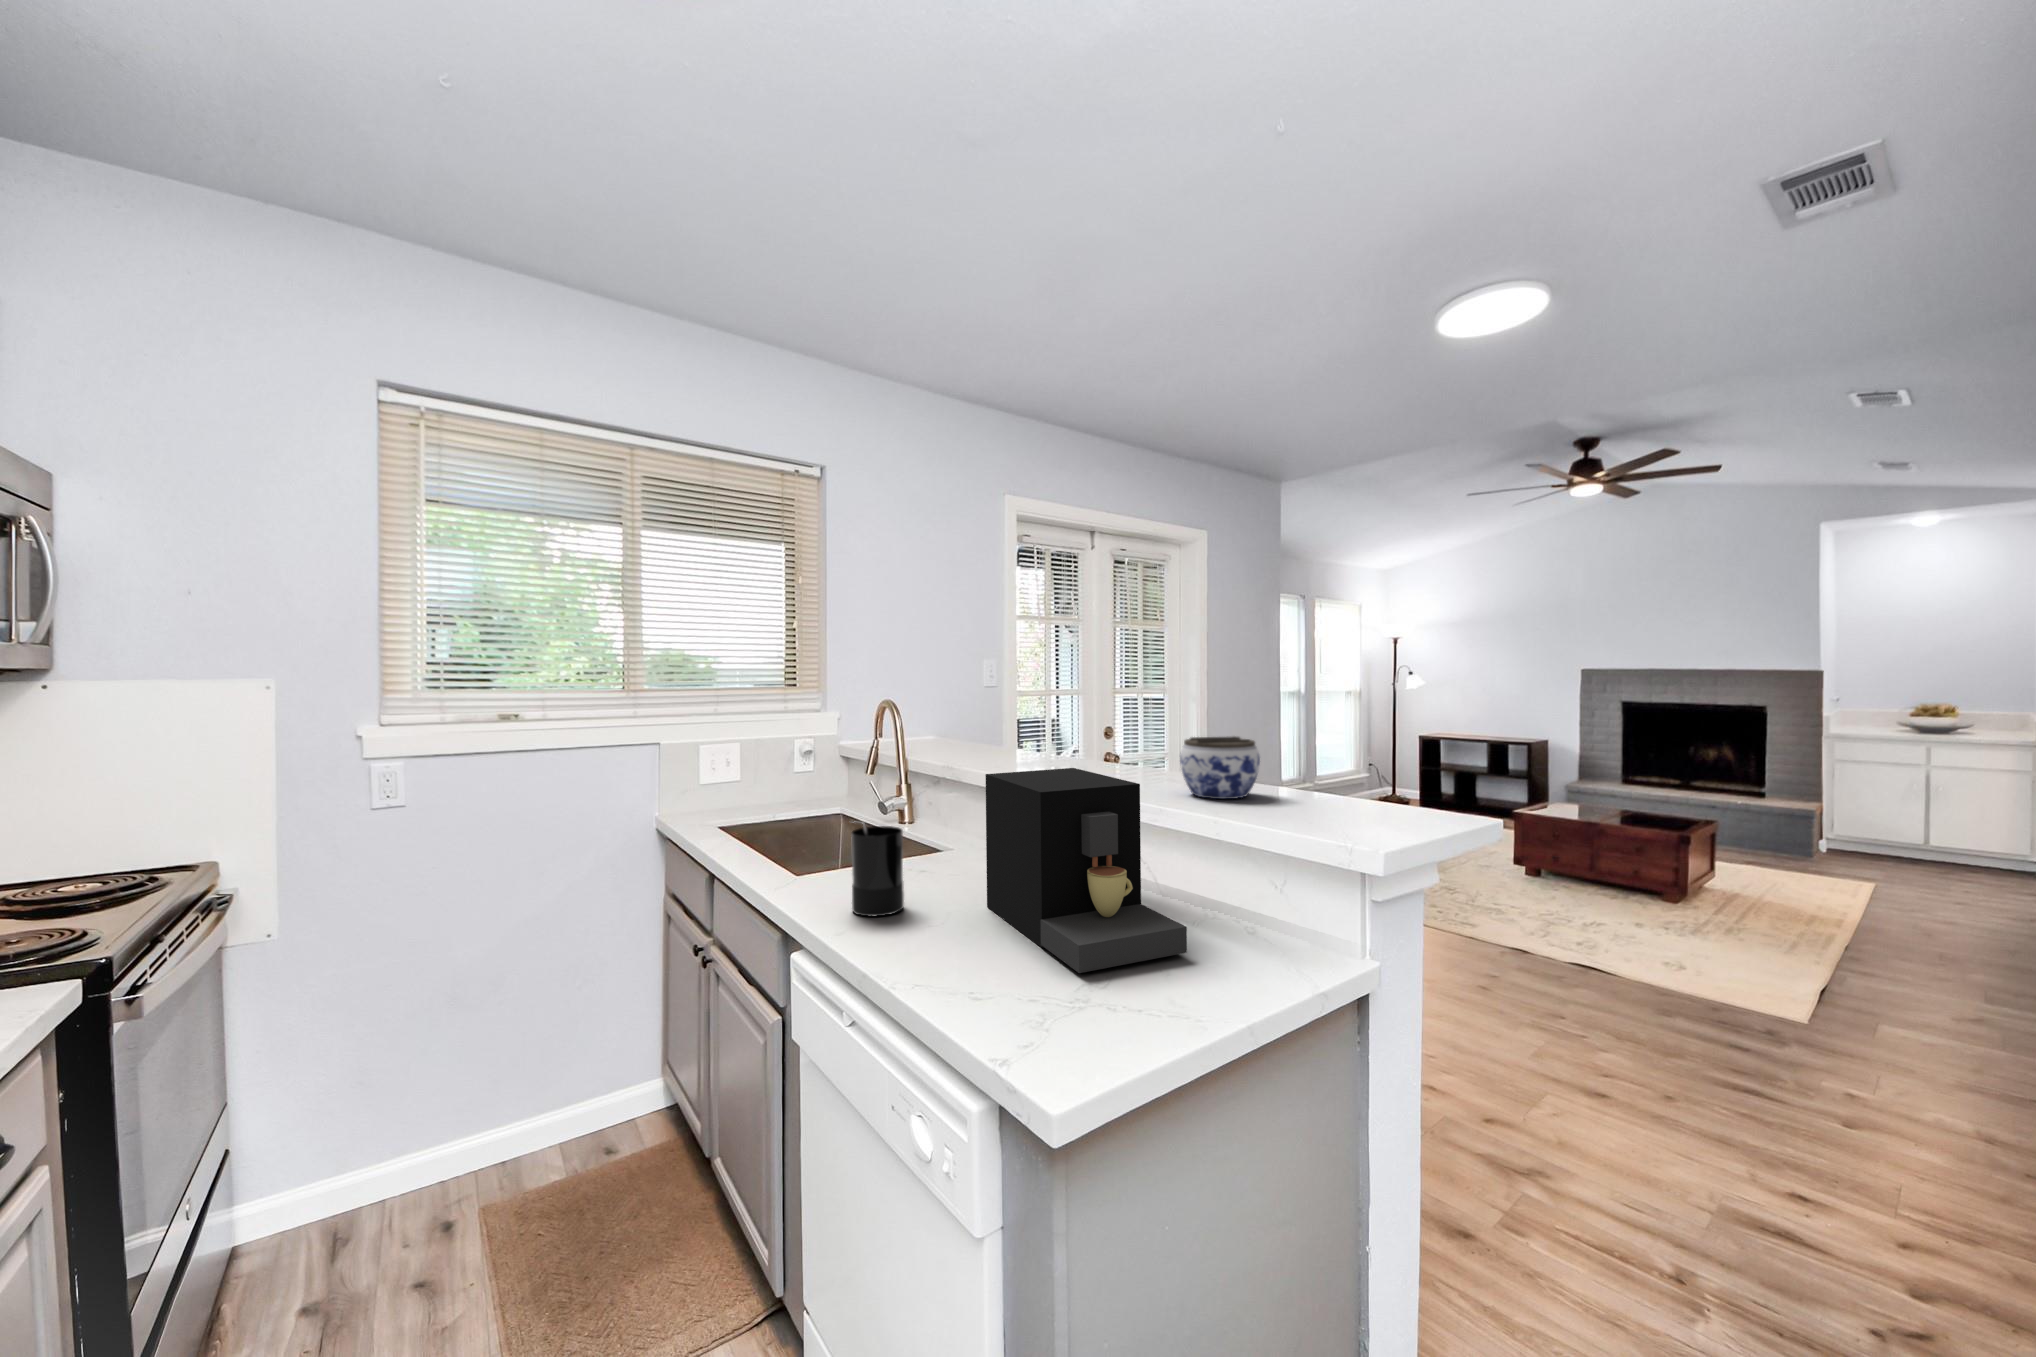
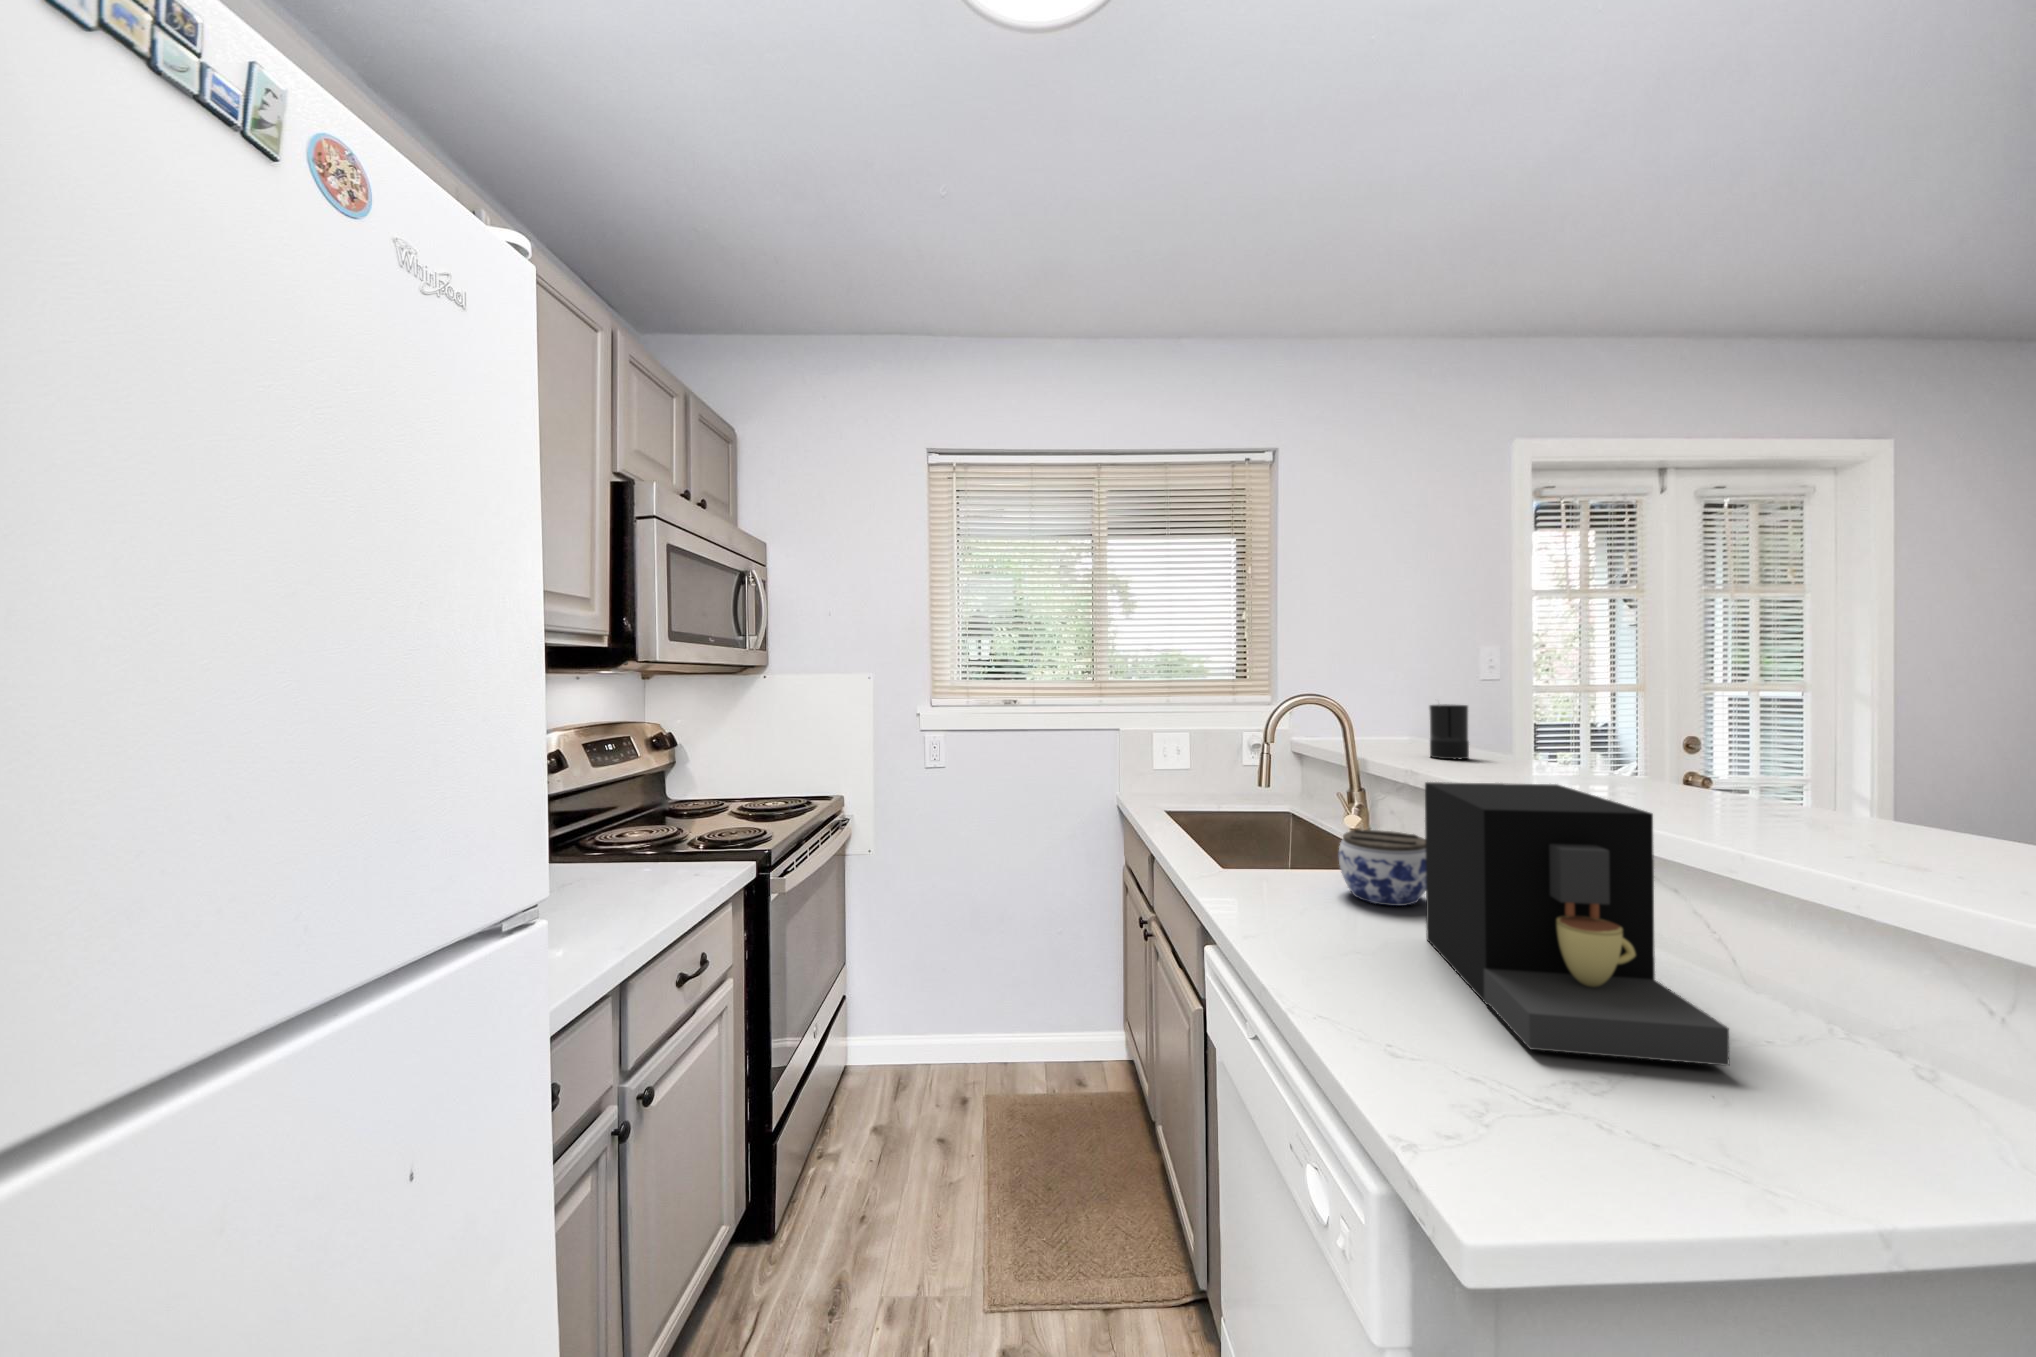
jar: present [1180,736,1260,799] -> present [1339,829,1426,906]
candle: present [851,823,904,916] -> present [1429,703,1469,759]

